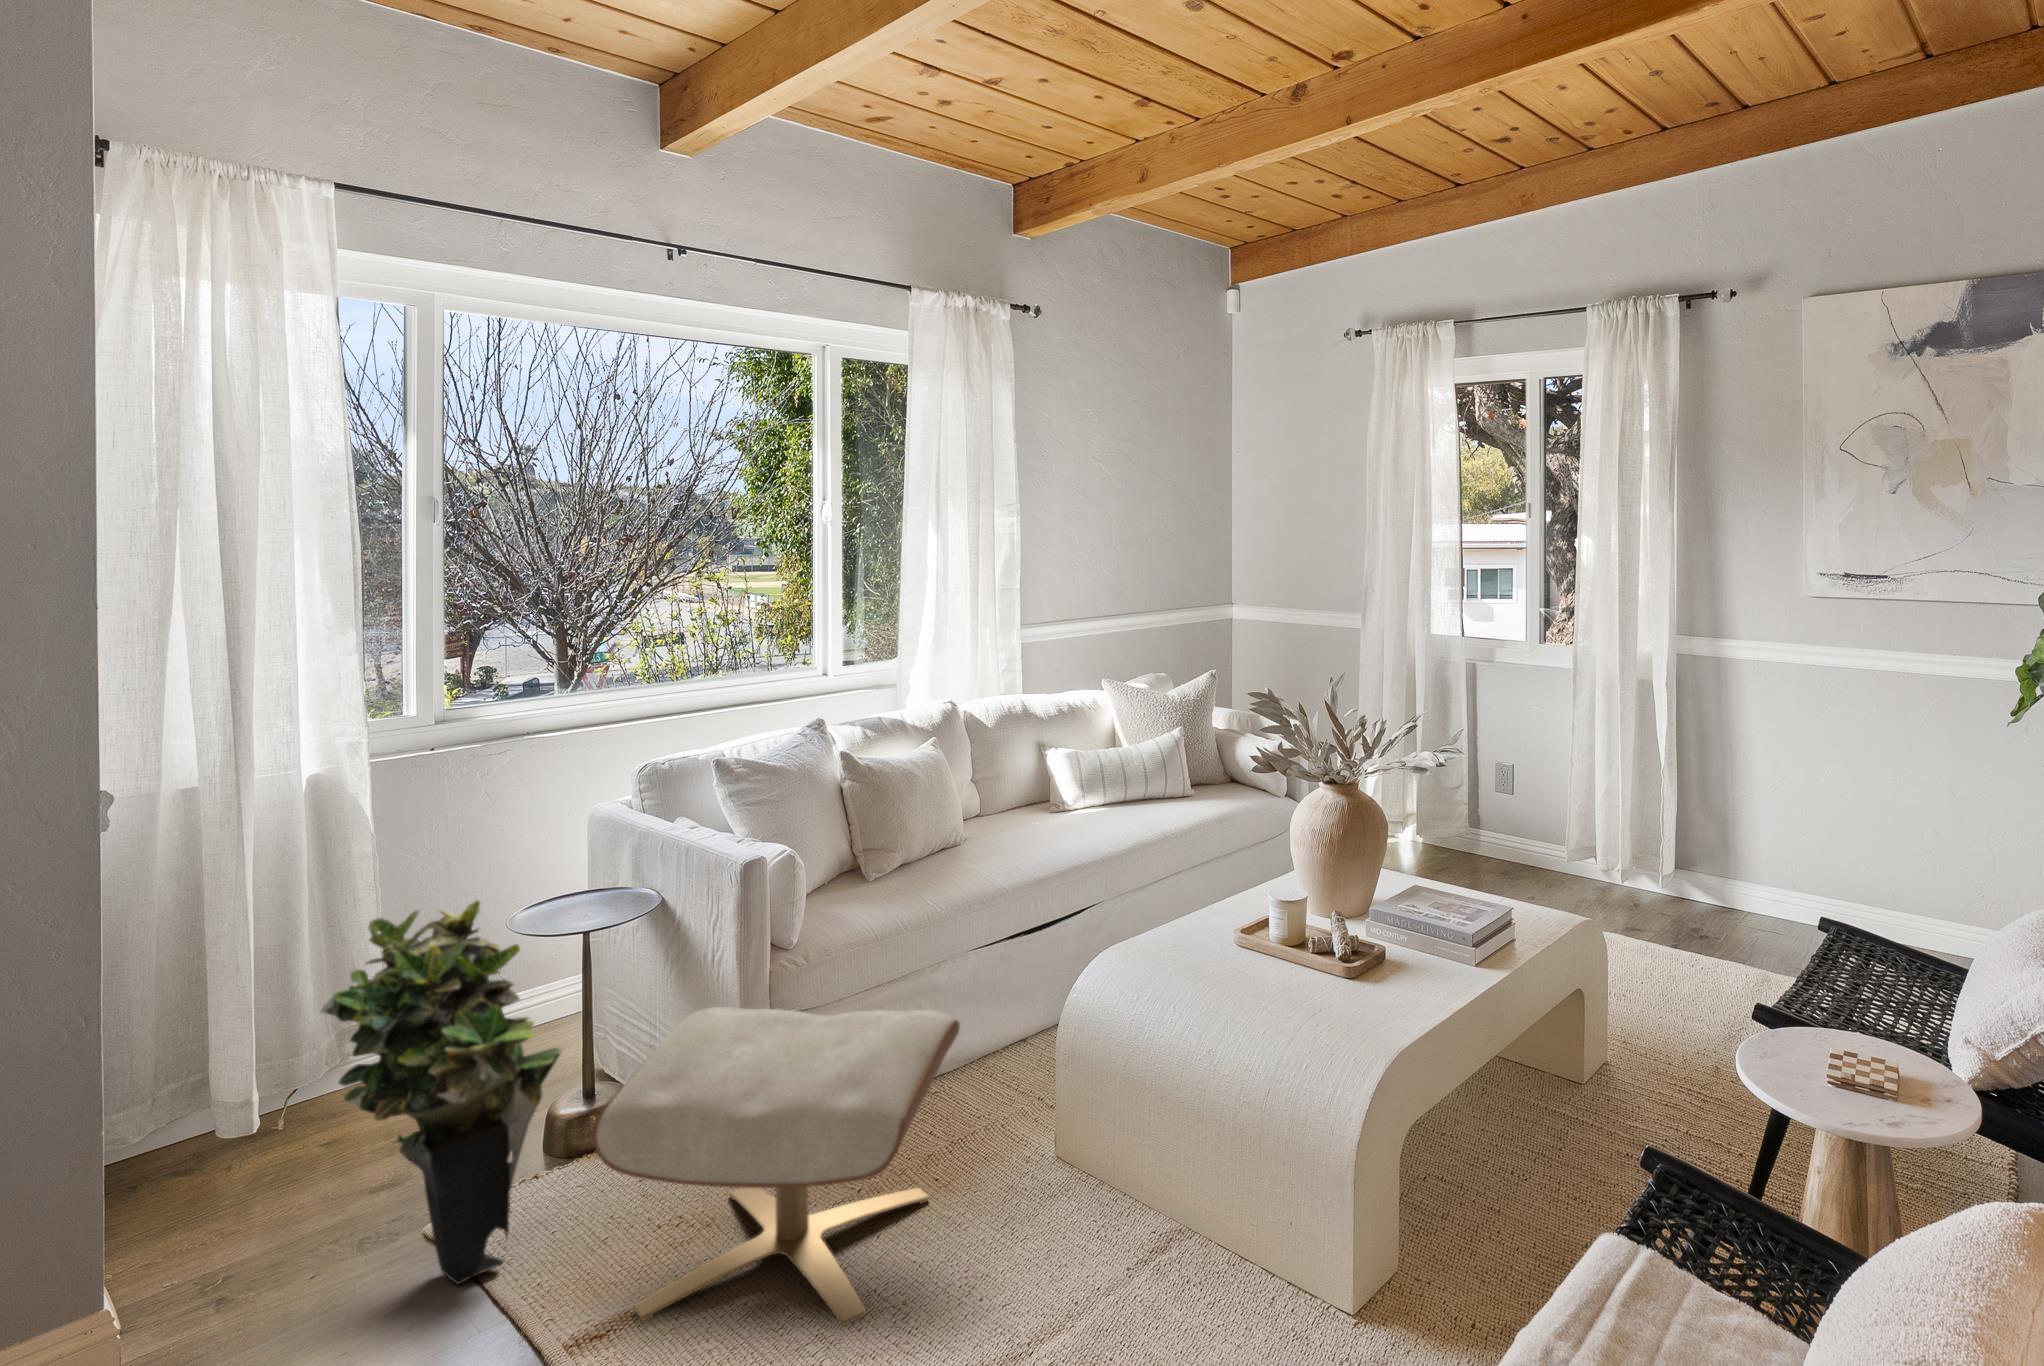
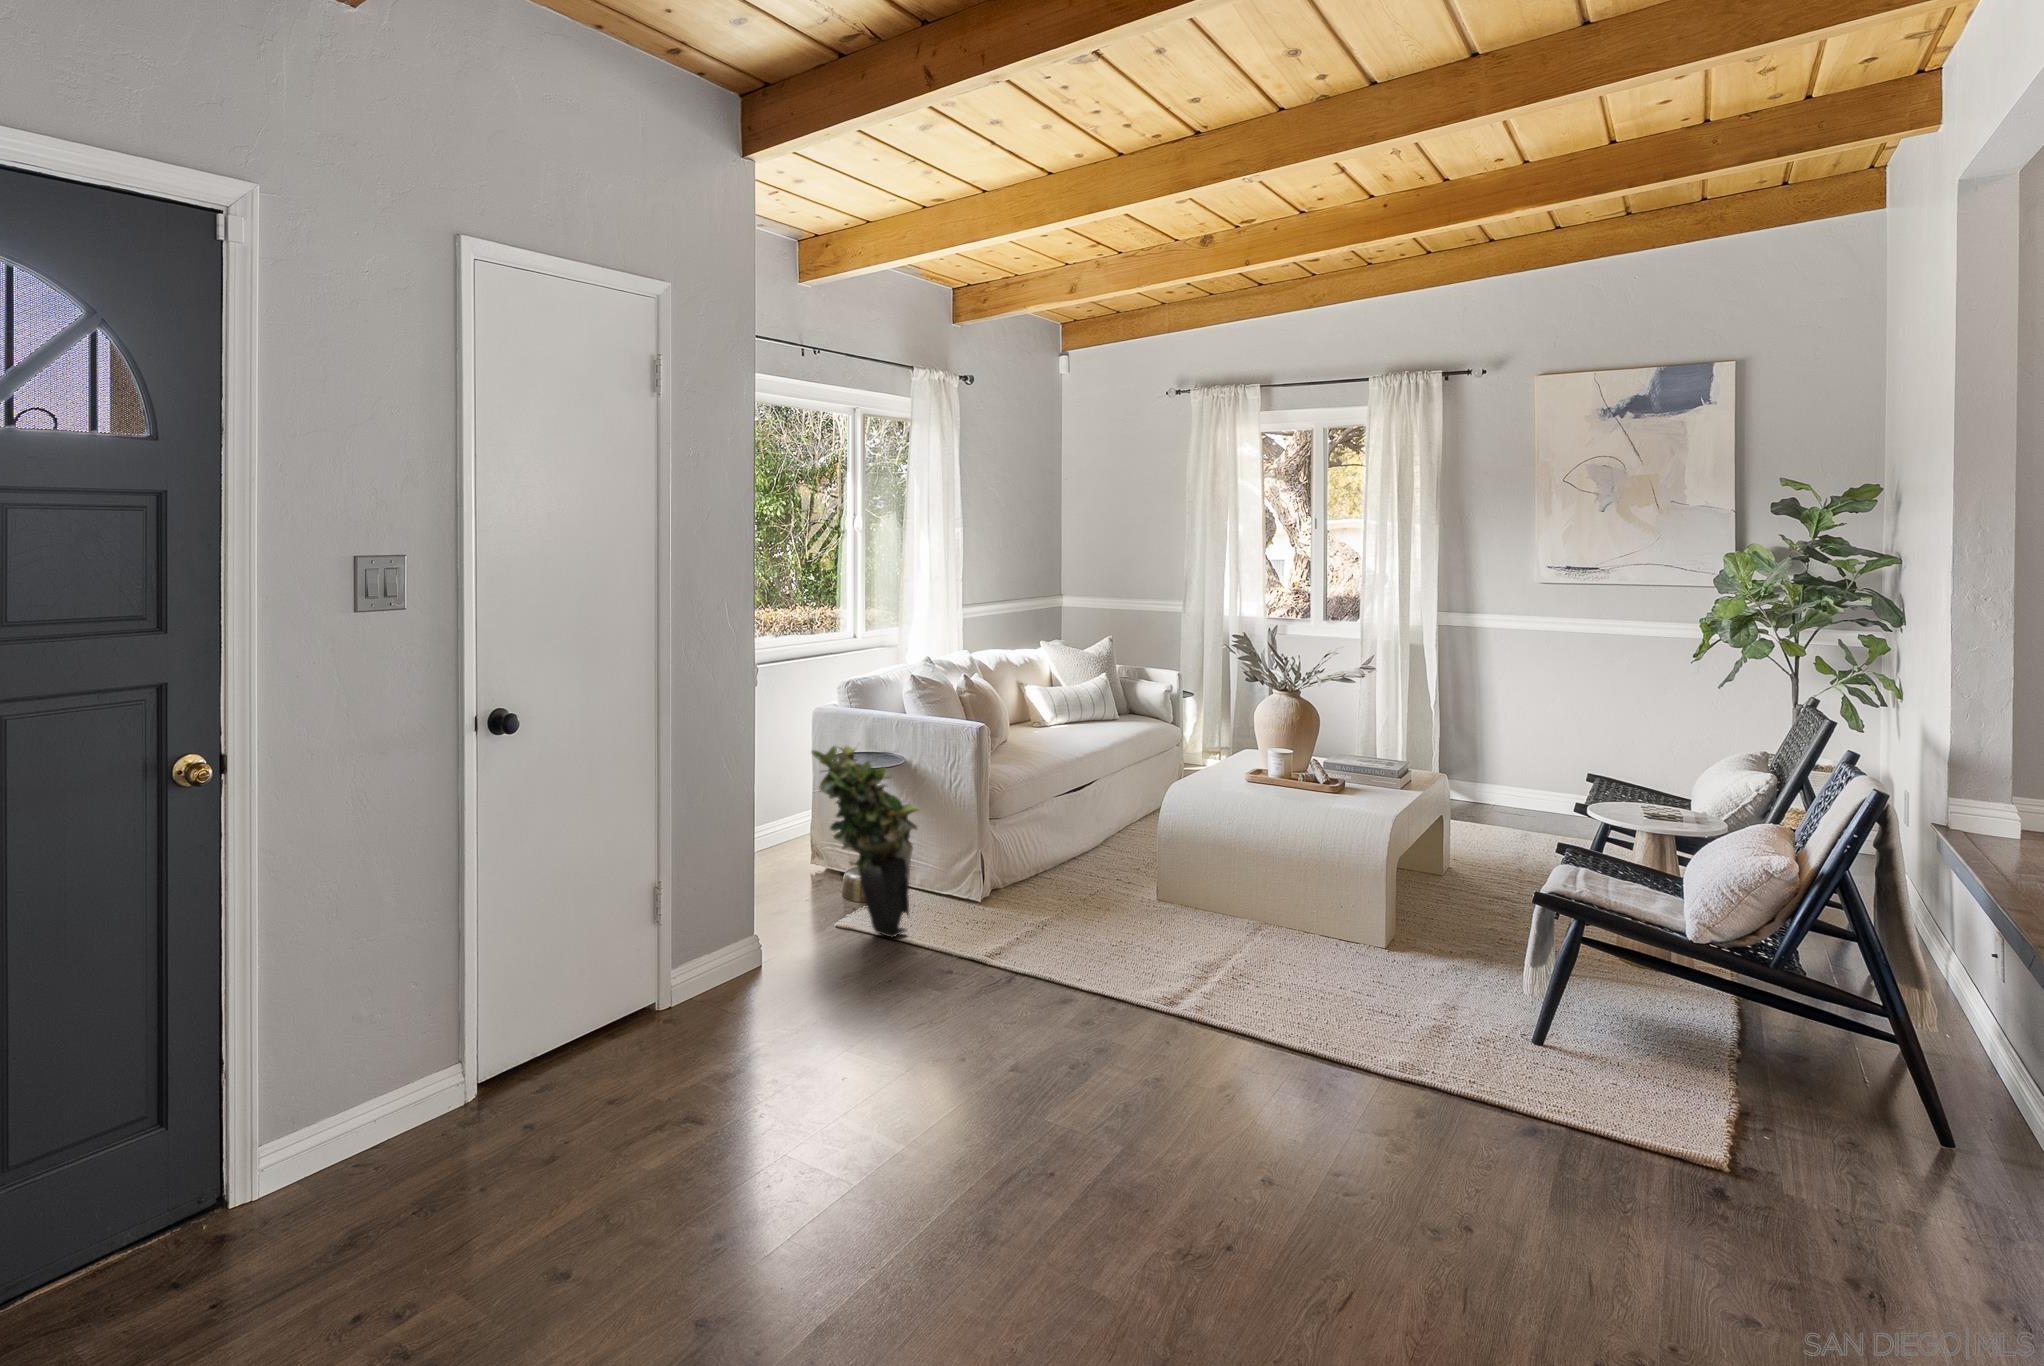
ottoman: present [594,1007,960,1326] -> none [970,804,1145,950]

